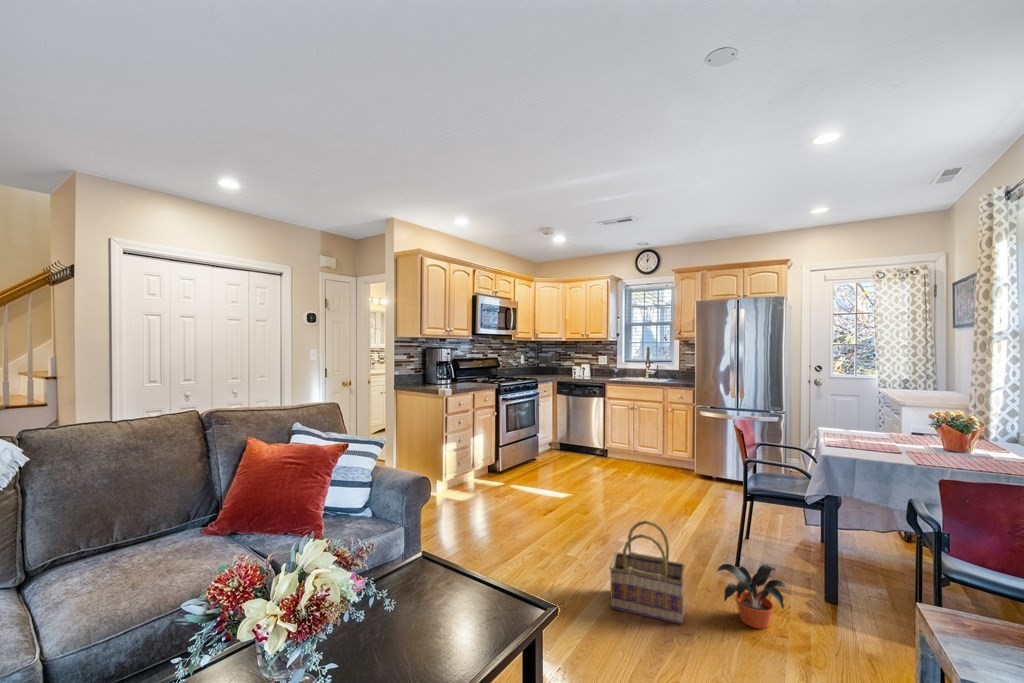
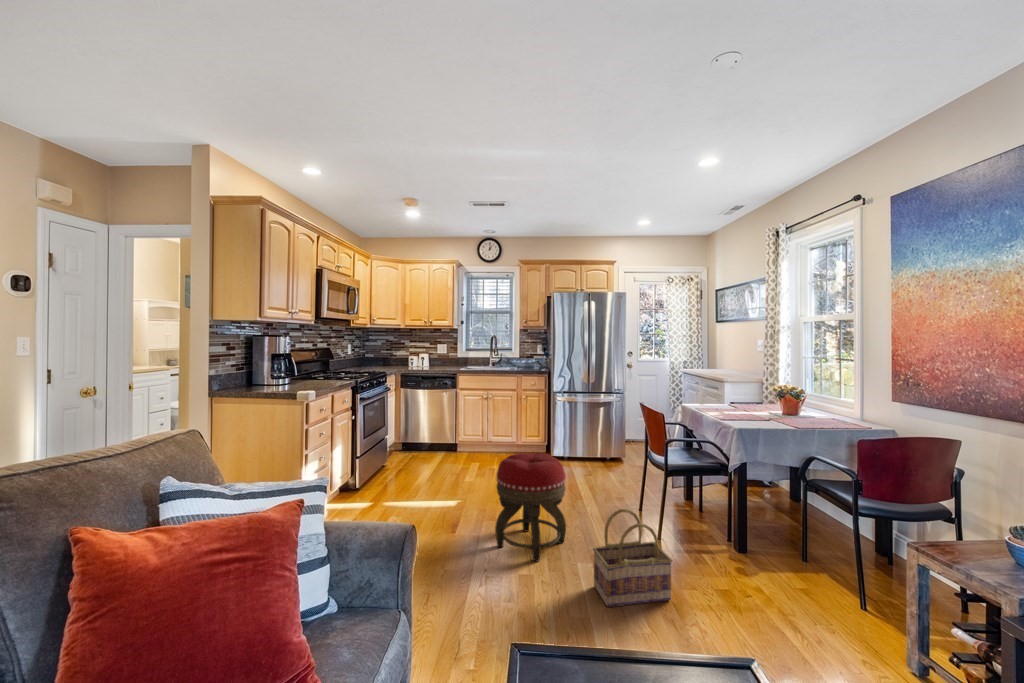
footstool: none [562,458,629,558] -> present [495,453,566,561]
potted plant: present [717,564,788,629] -> none [675,524,741,582]

